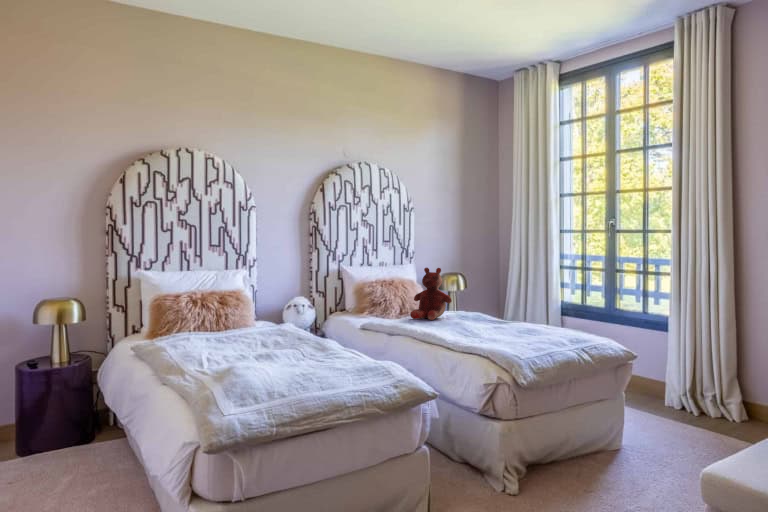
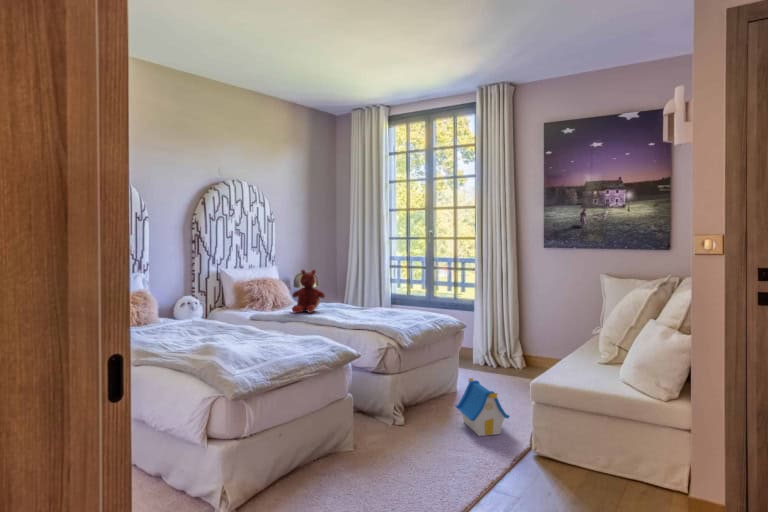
toy house: none [595,415,667,493] -> present [456,378,510,436]

